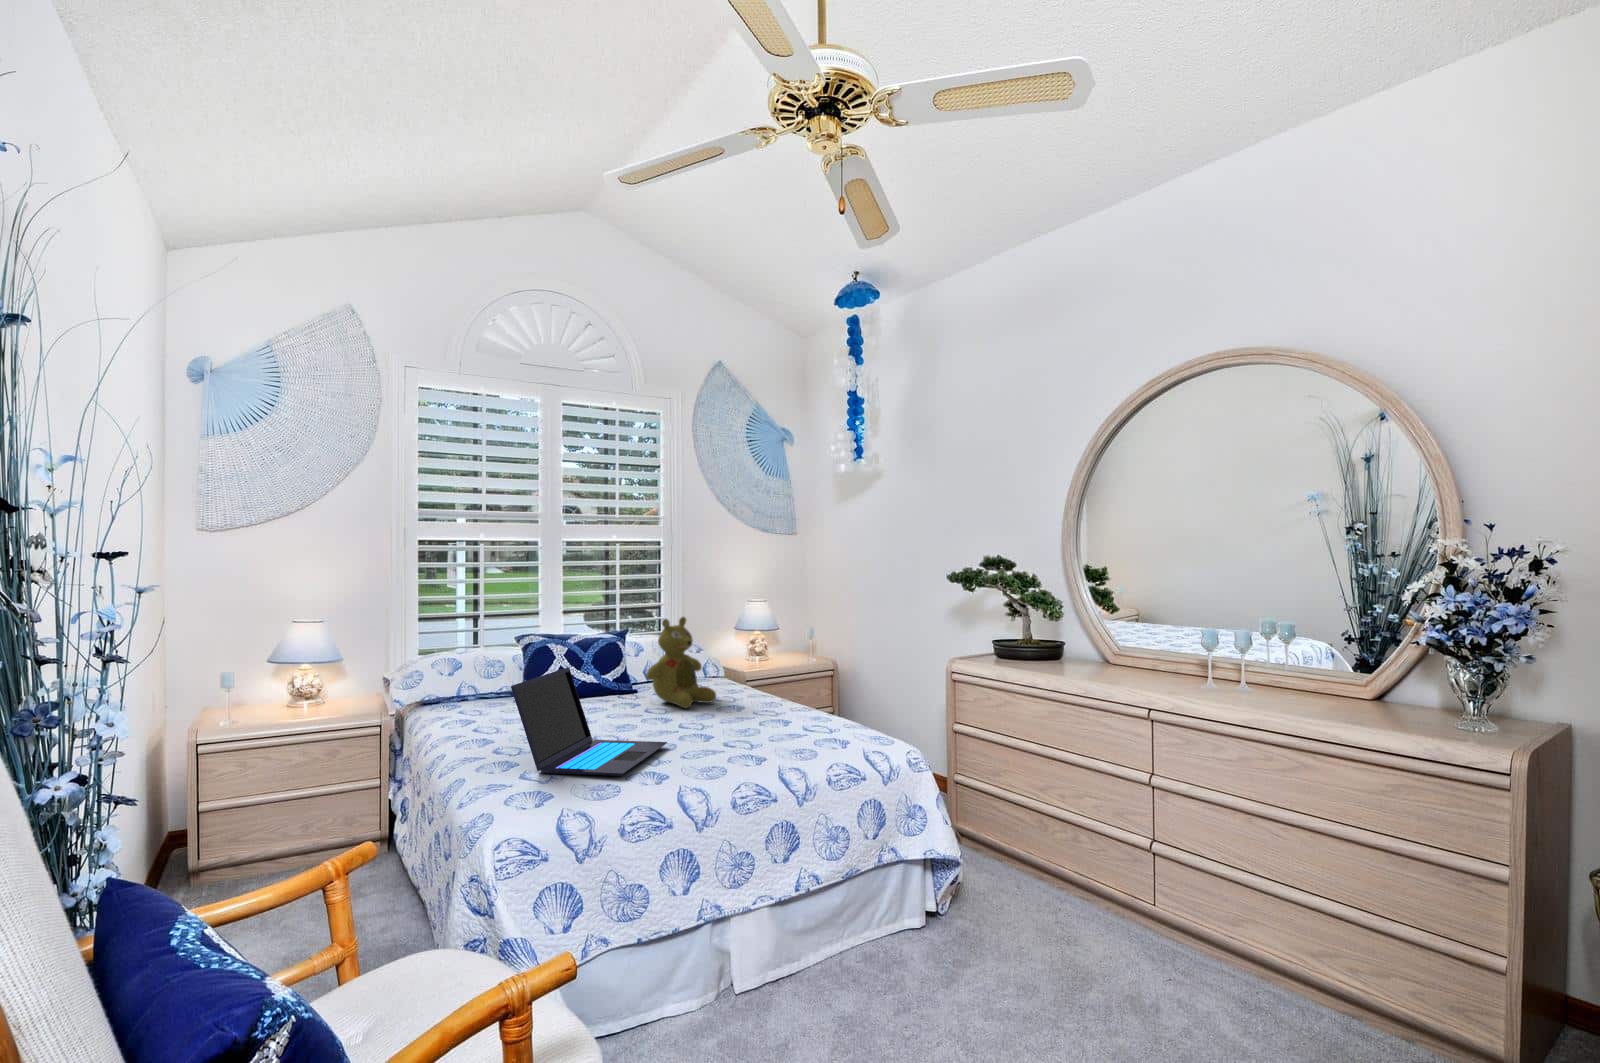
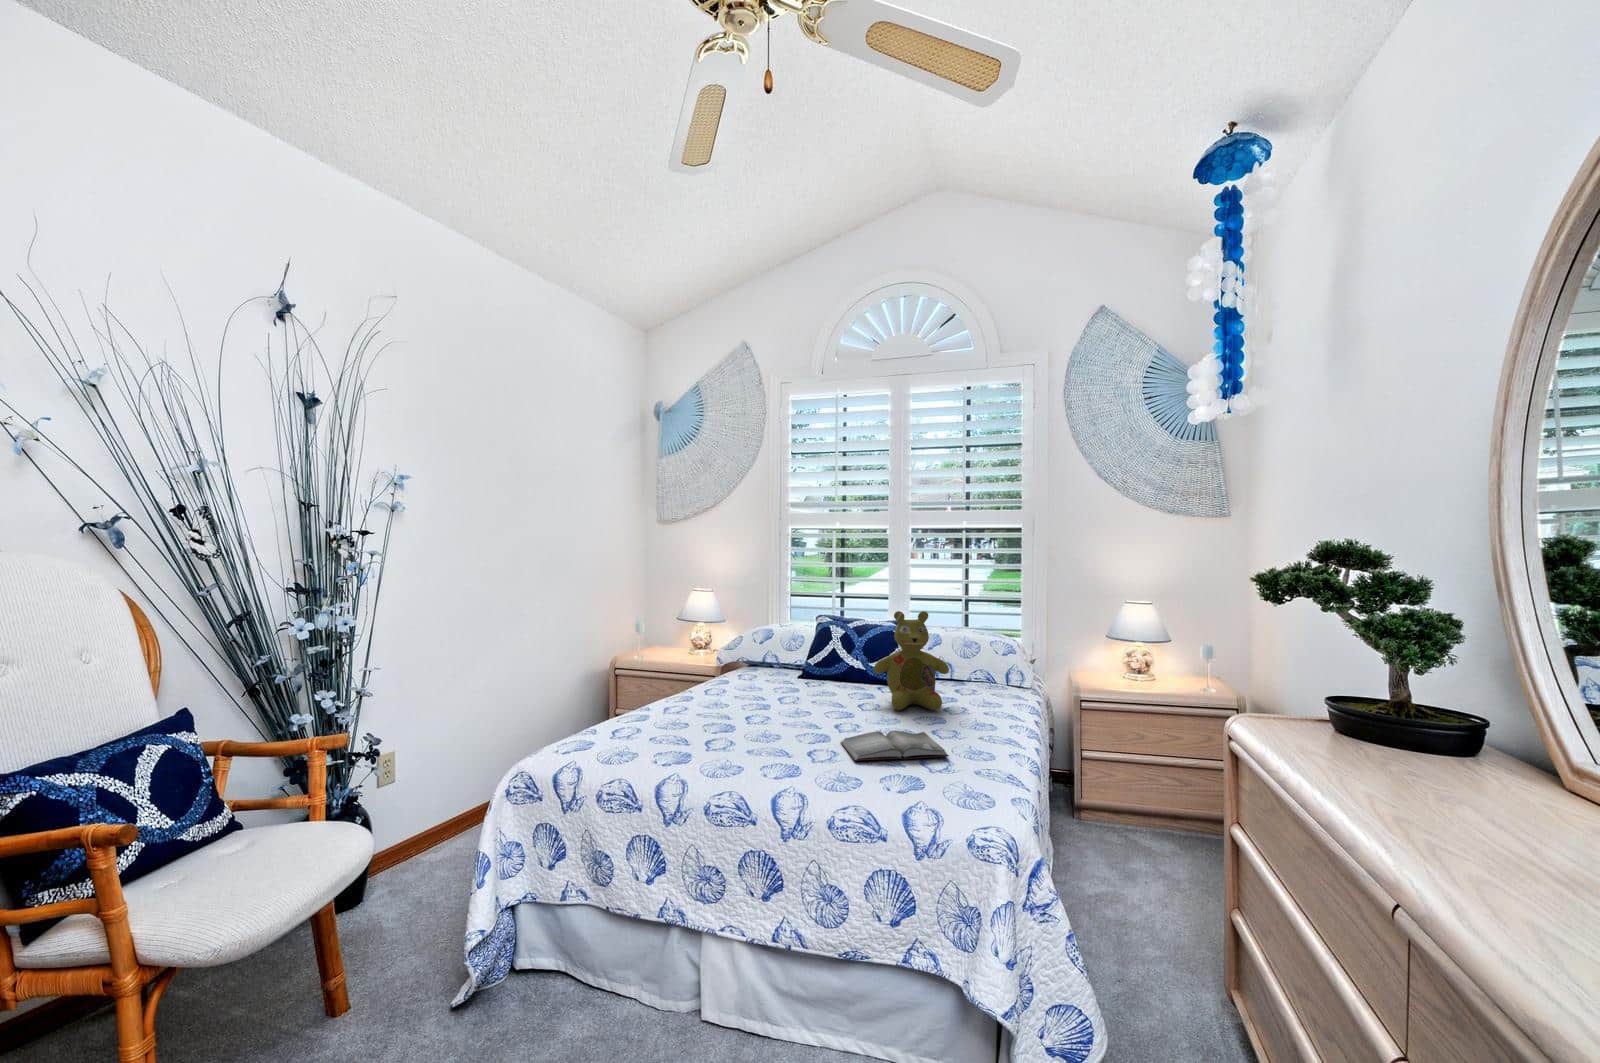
laptop: present [511,667,667,776] -> none [642,644,779,751]
hardback book: none [715,714,804,743] -> present [841,731,949,761]

